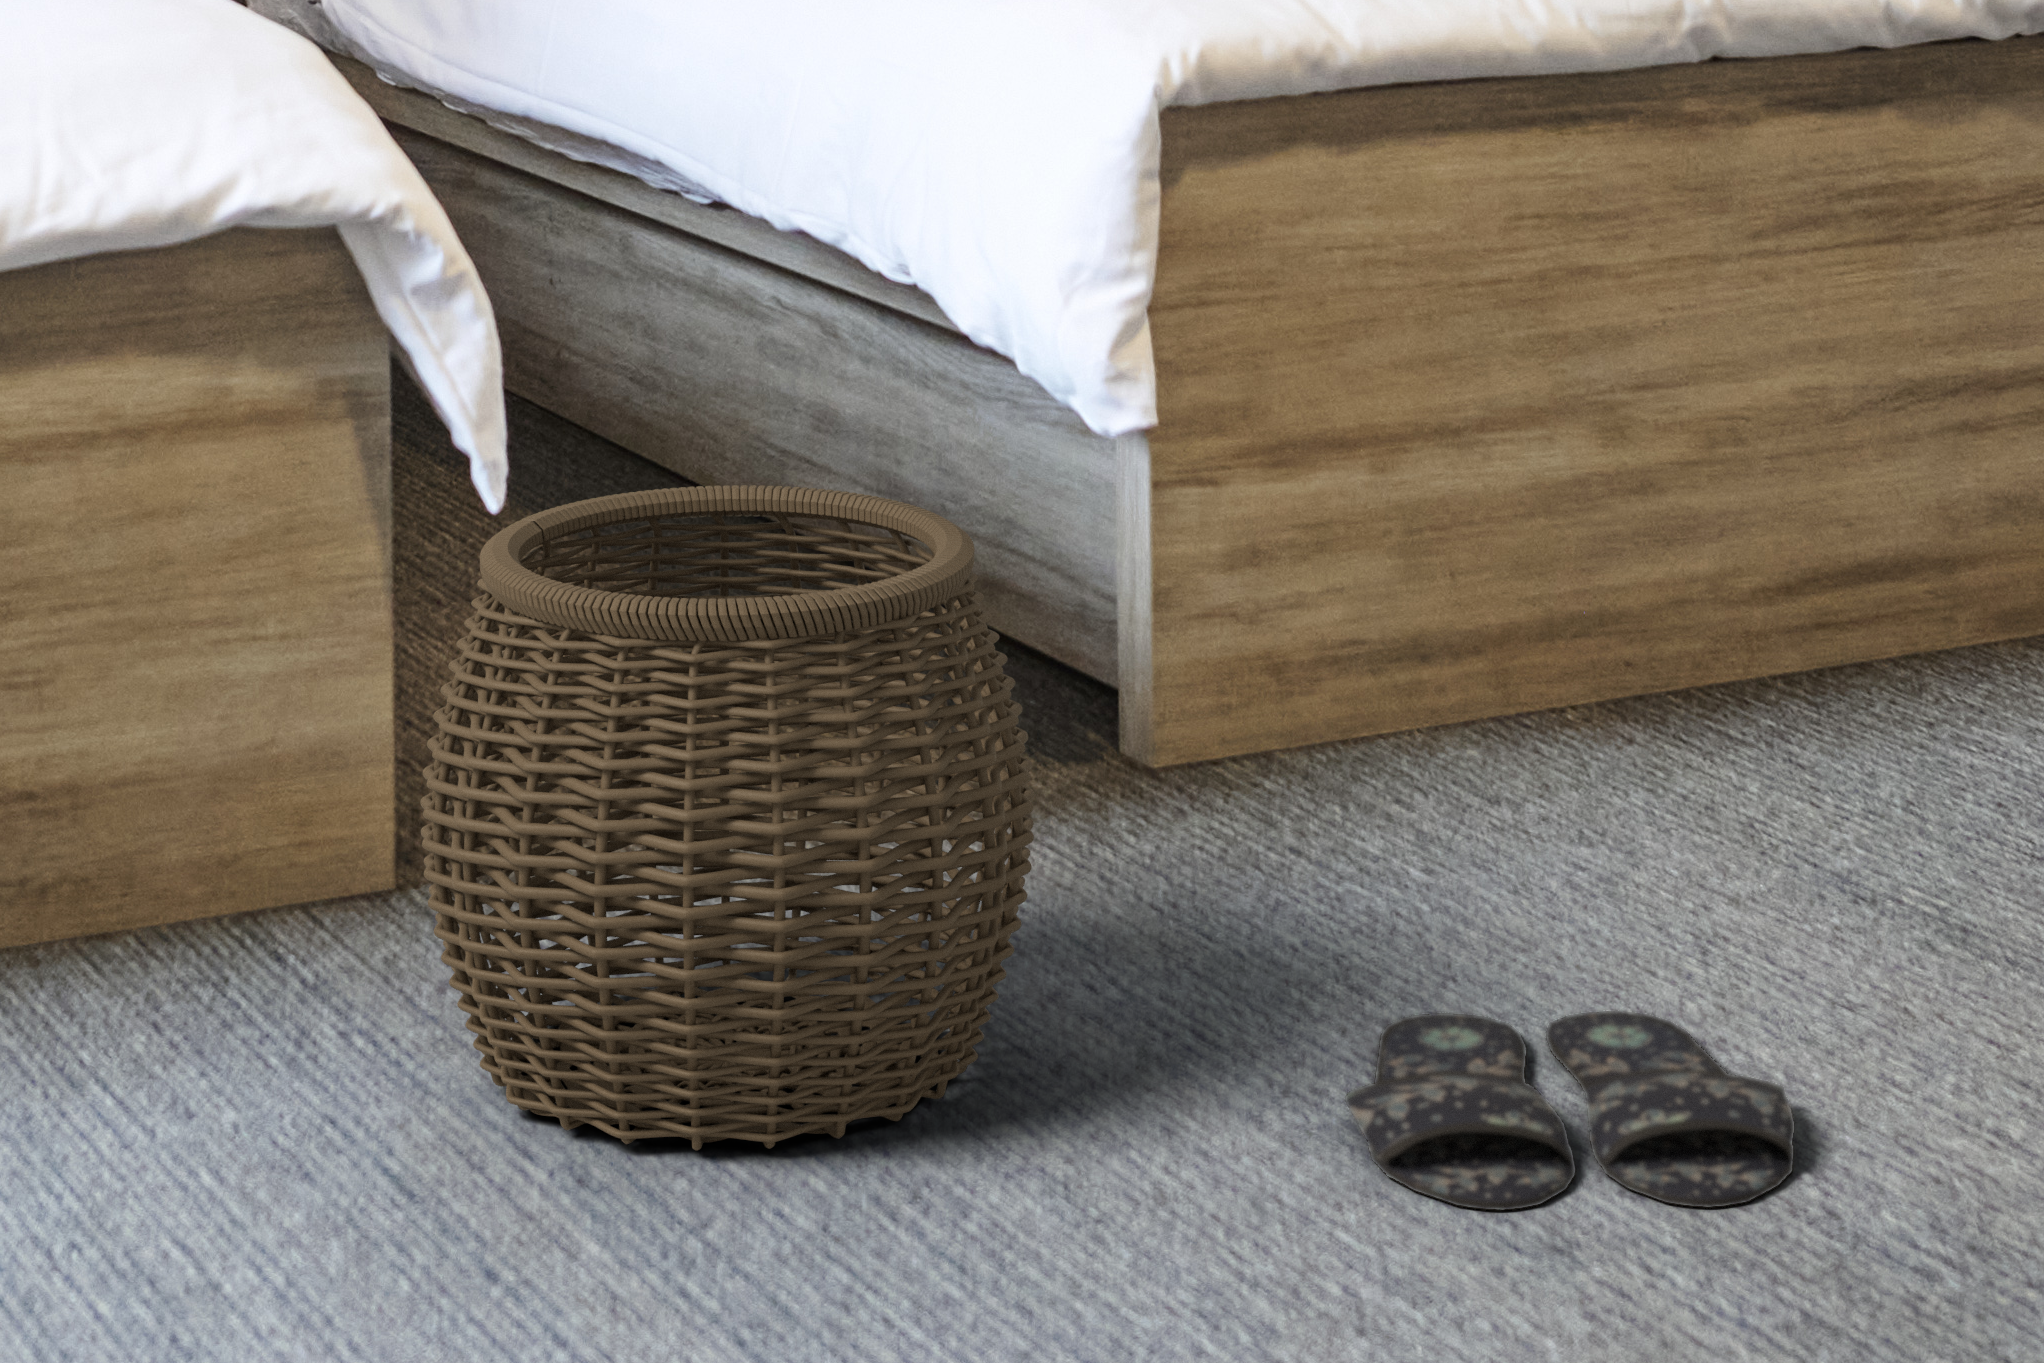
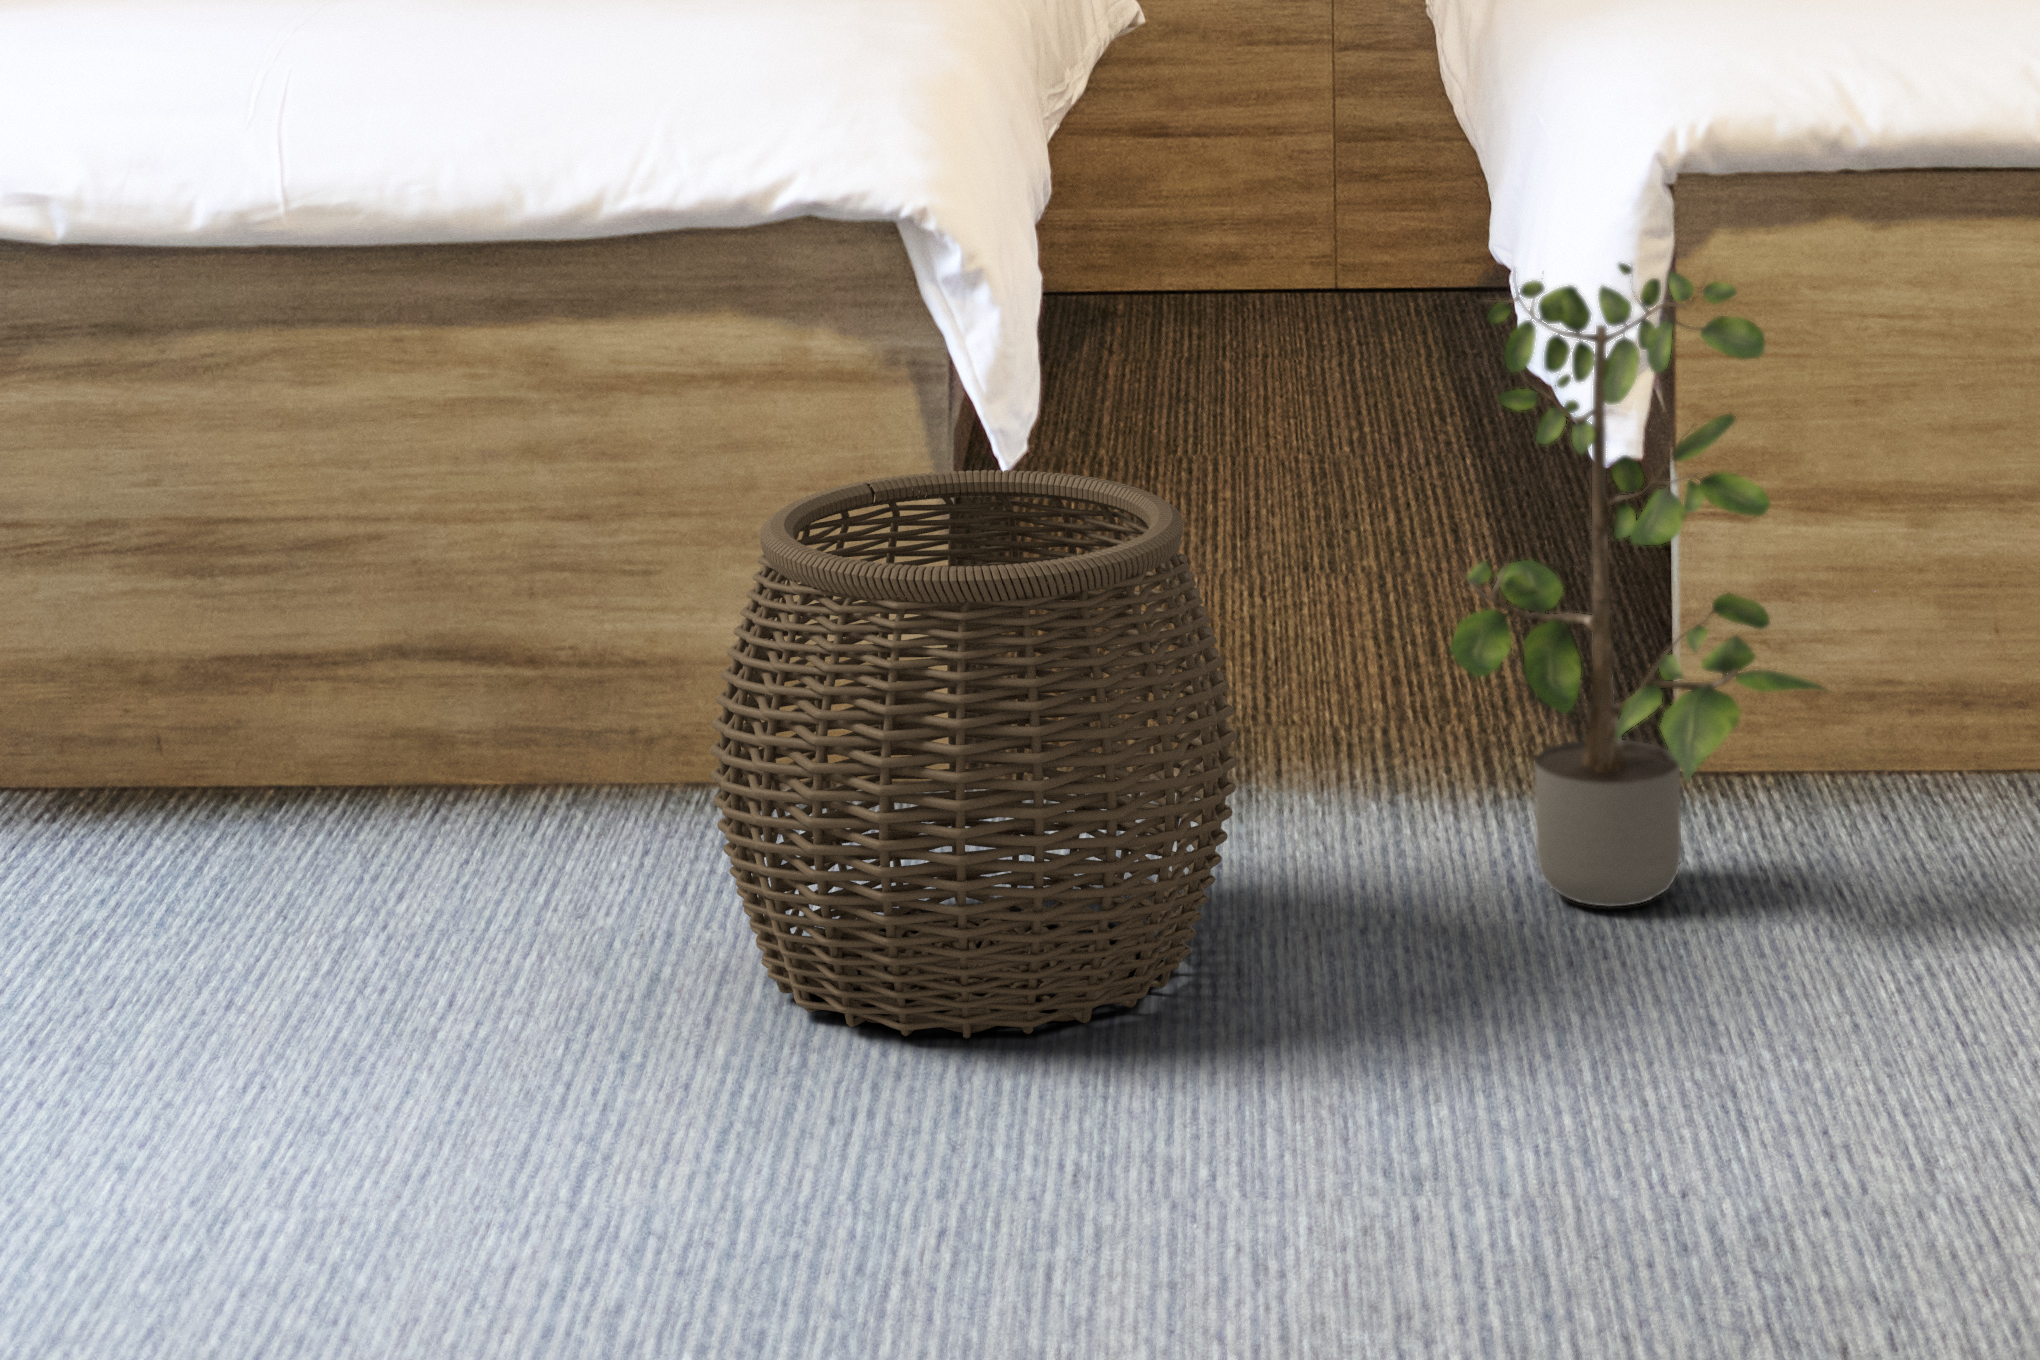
potted plant: none [1090,178,1504,892] -> present [1450,263,1825,907]
slippers: present [1345,1011,1795,1210] -> none [1339,1030,1773,1237]

